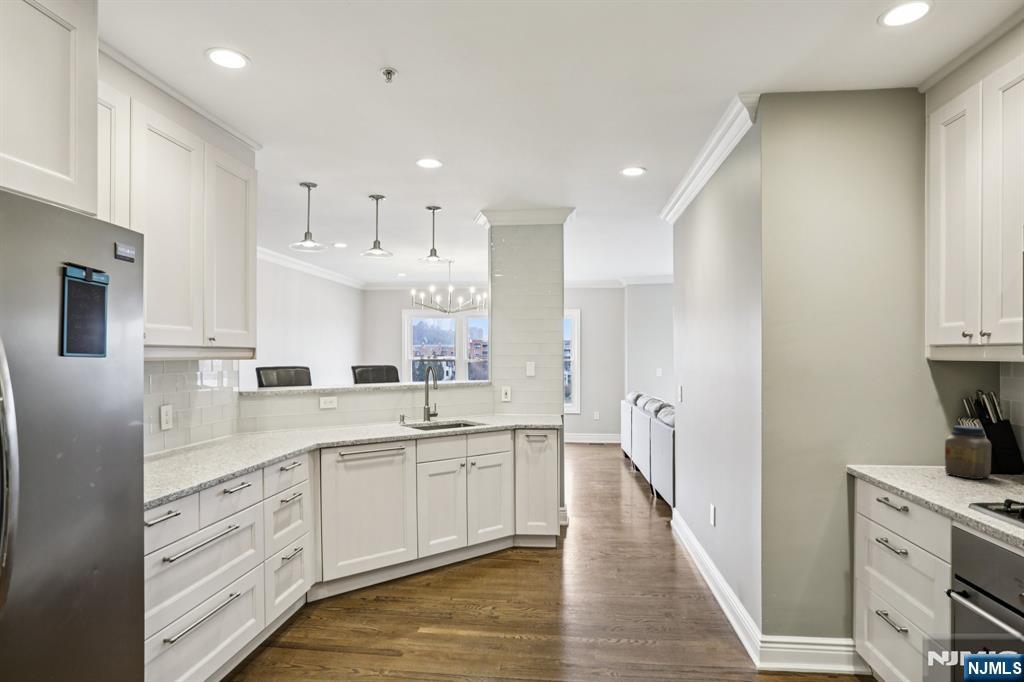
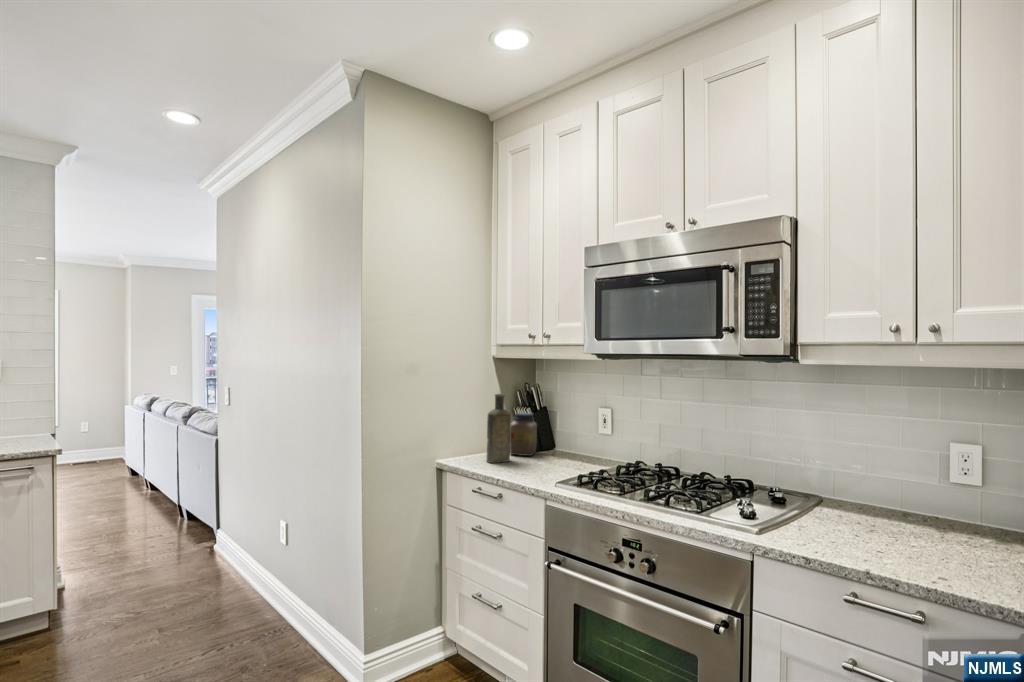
bottle: none [897,400,937,478] -> present [487,394,511,463]

